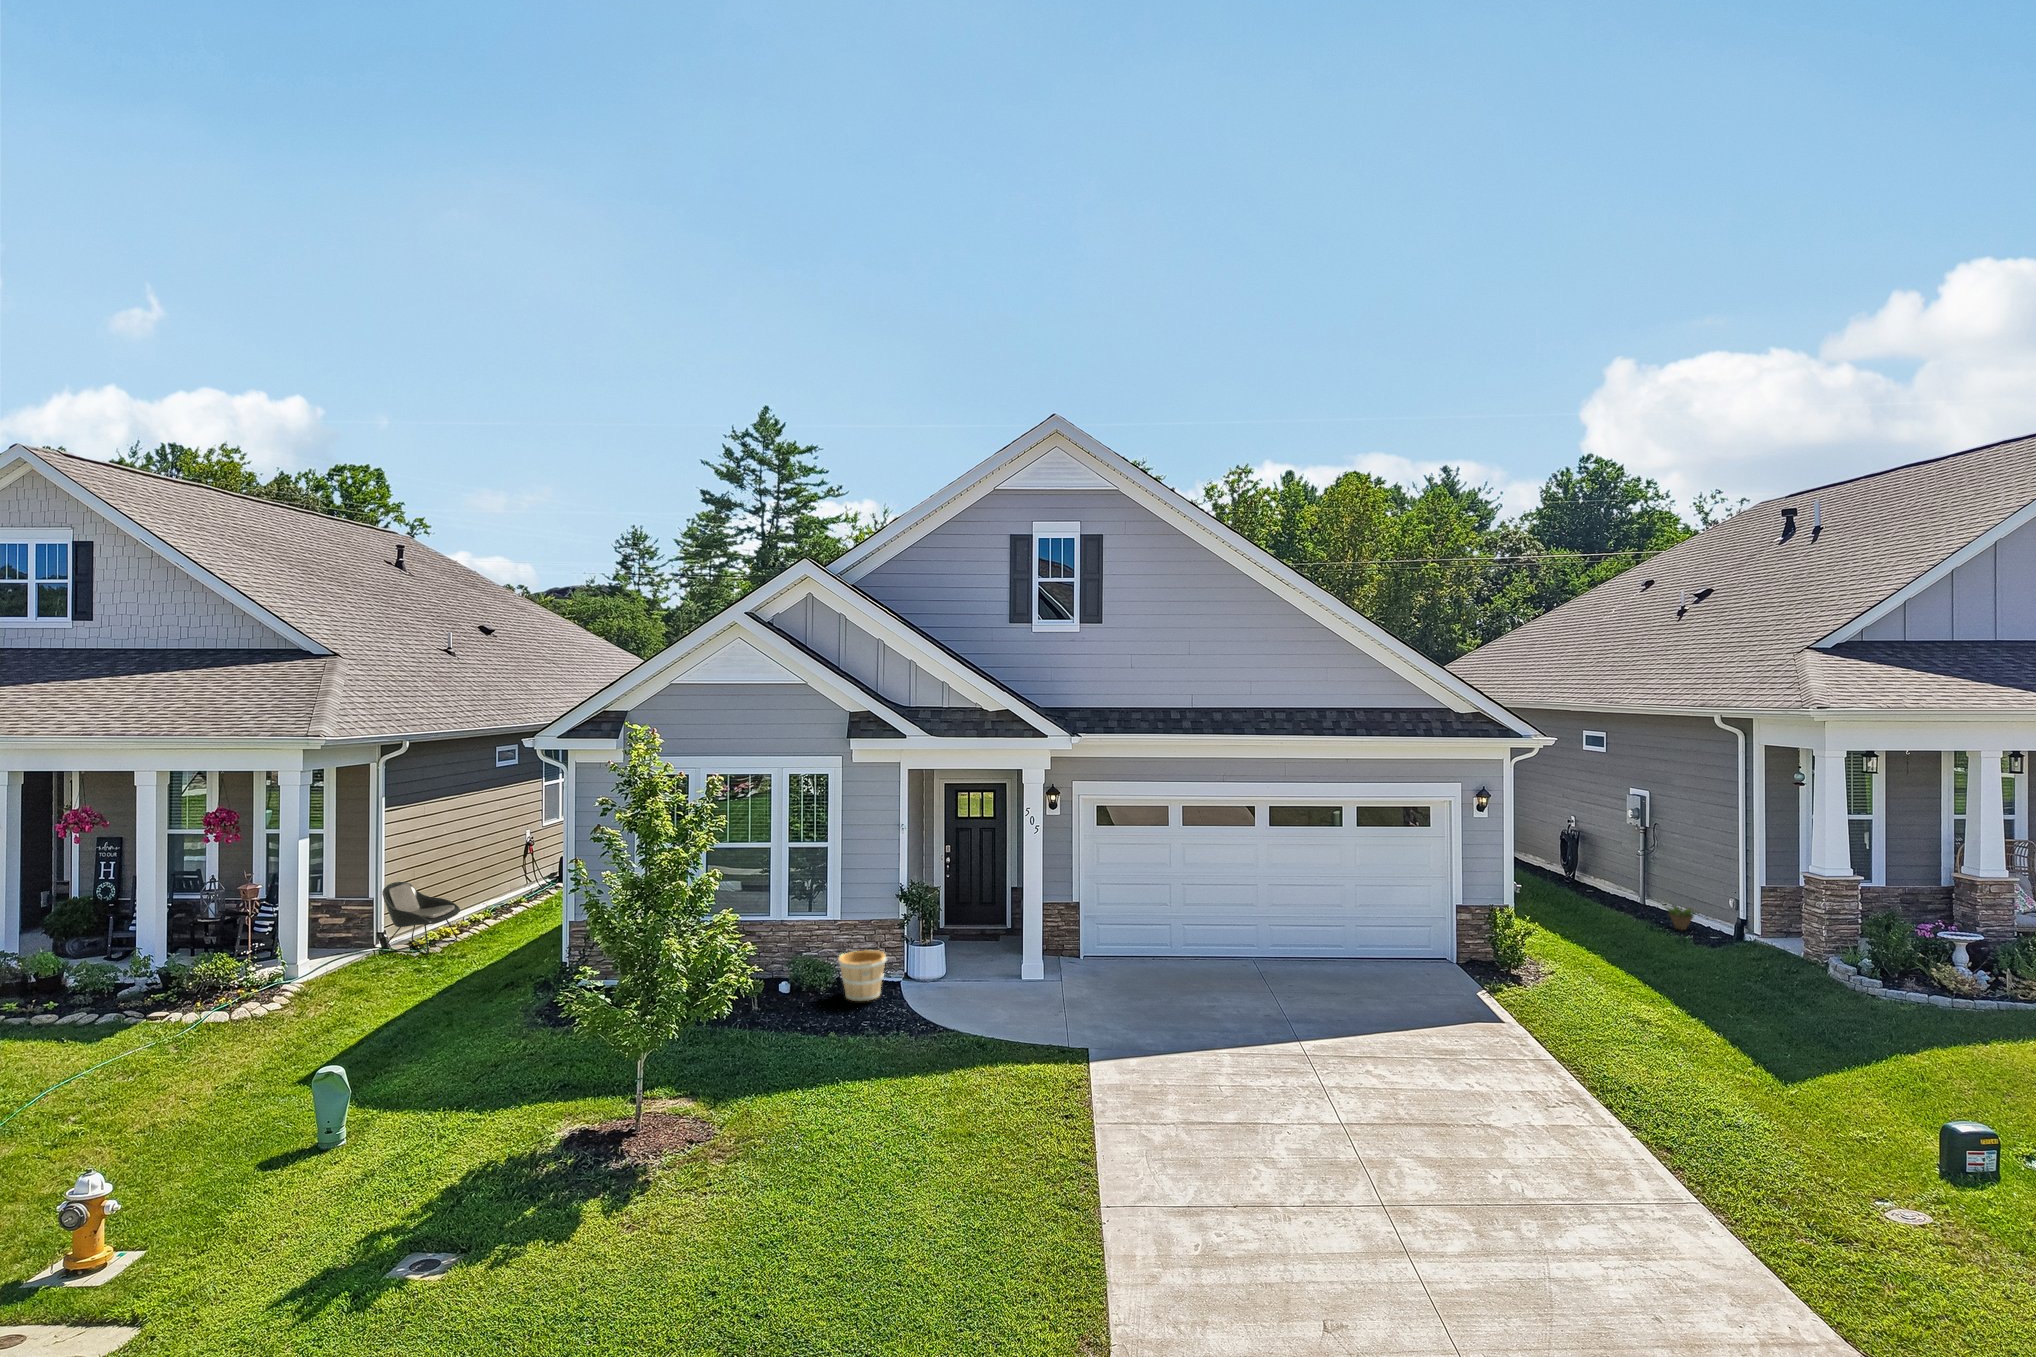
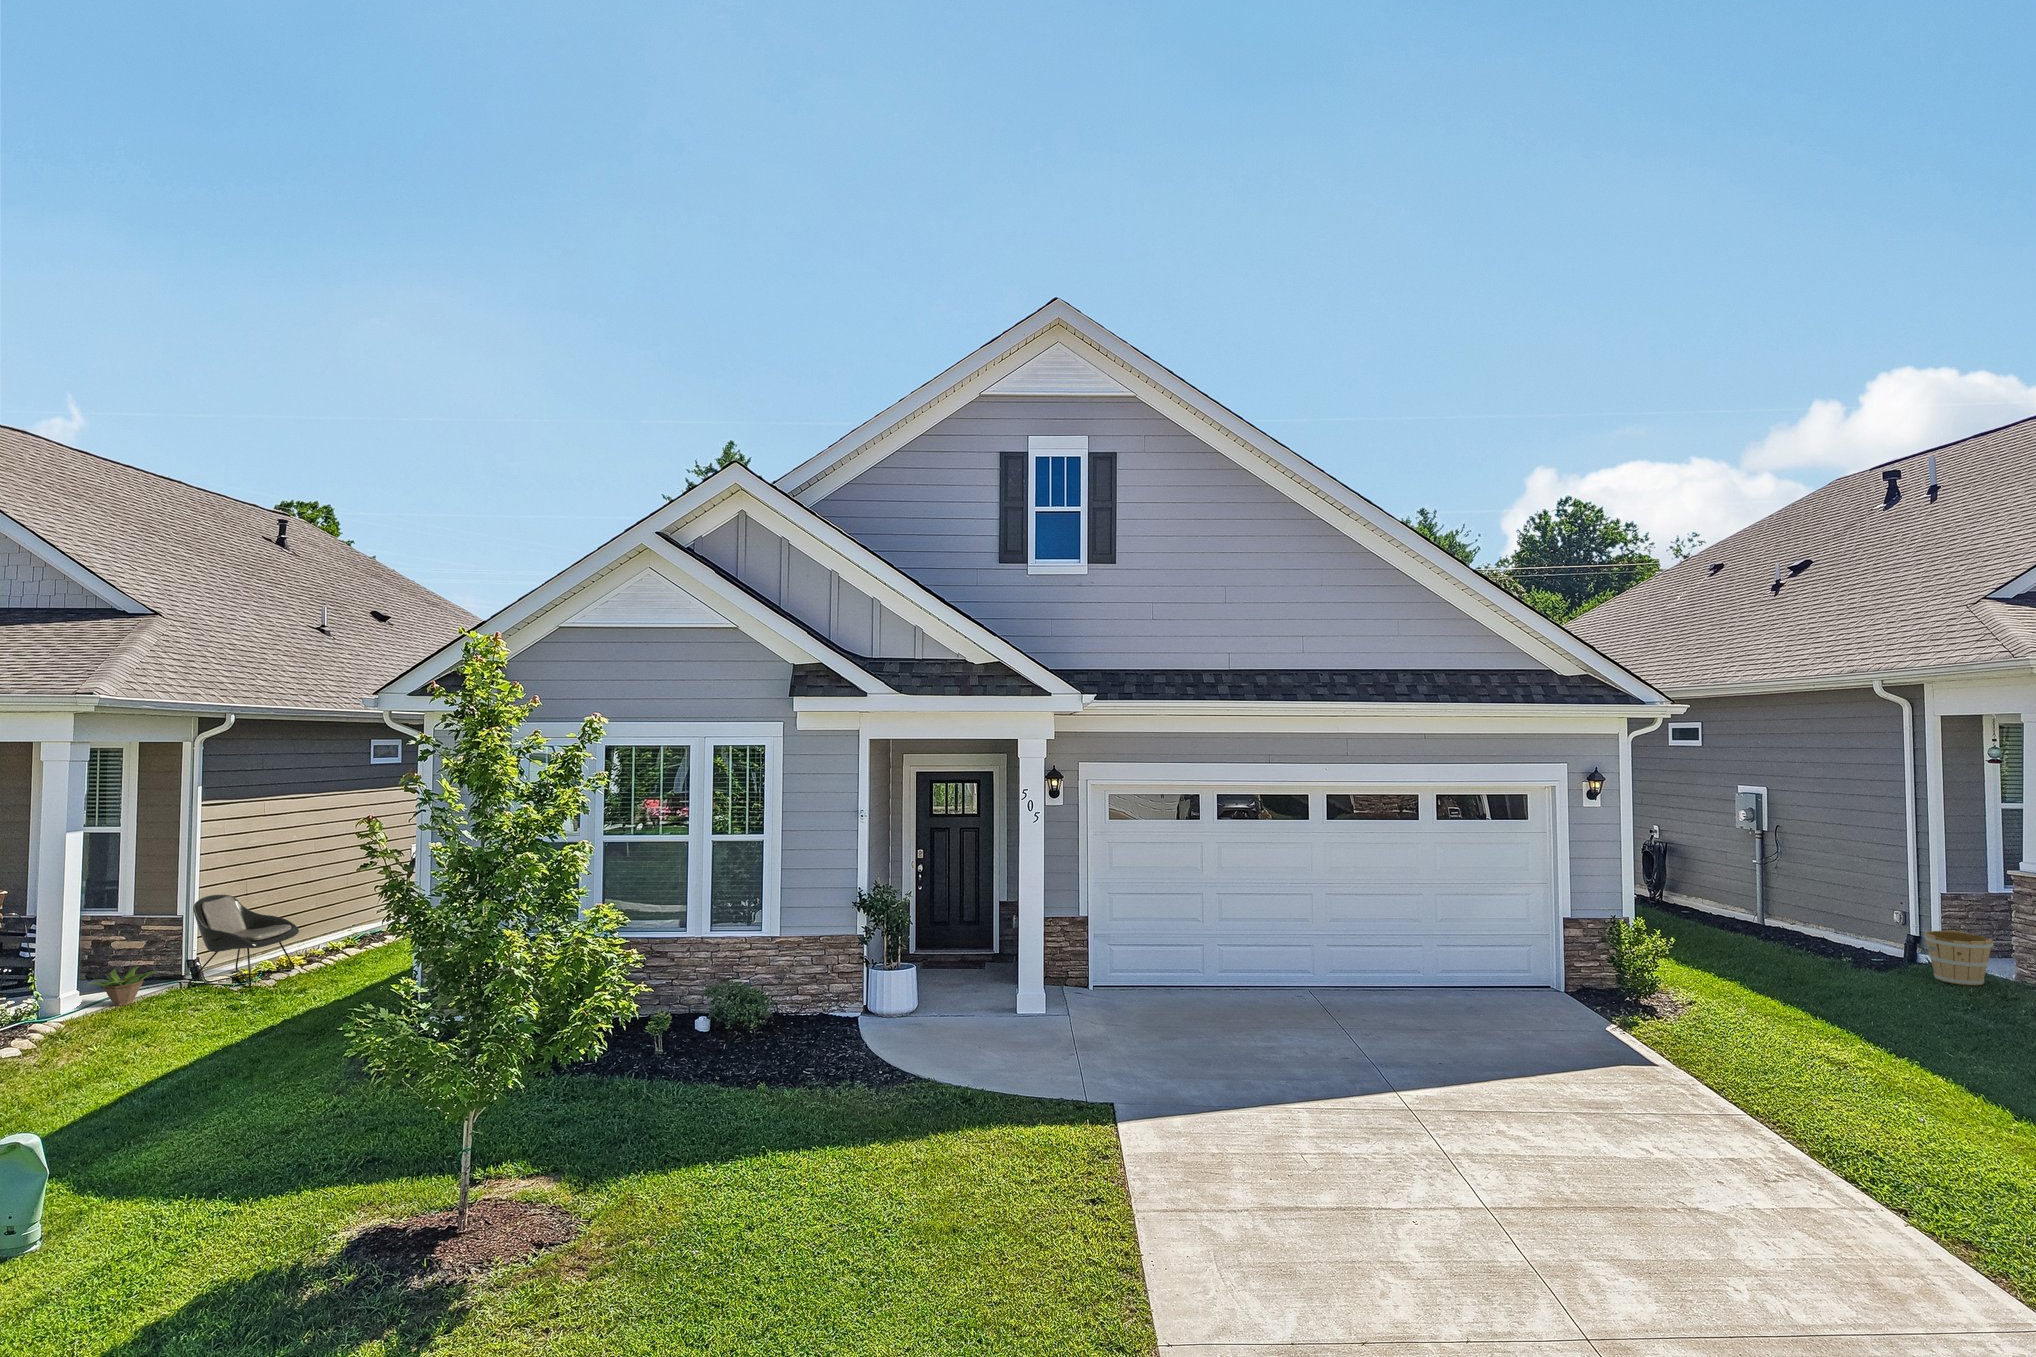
decorative plant: present [1665,906,1700,930] -> present [88,966,158,1006]
wooden bucket: present [838,951,887,1001] -> present [1924,930,1994,986]

